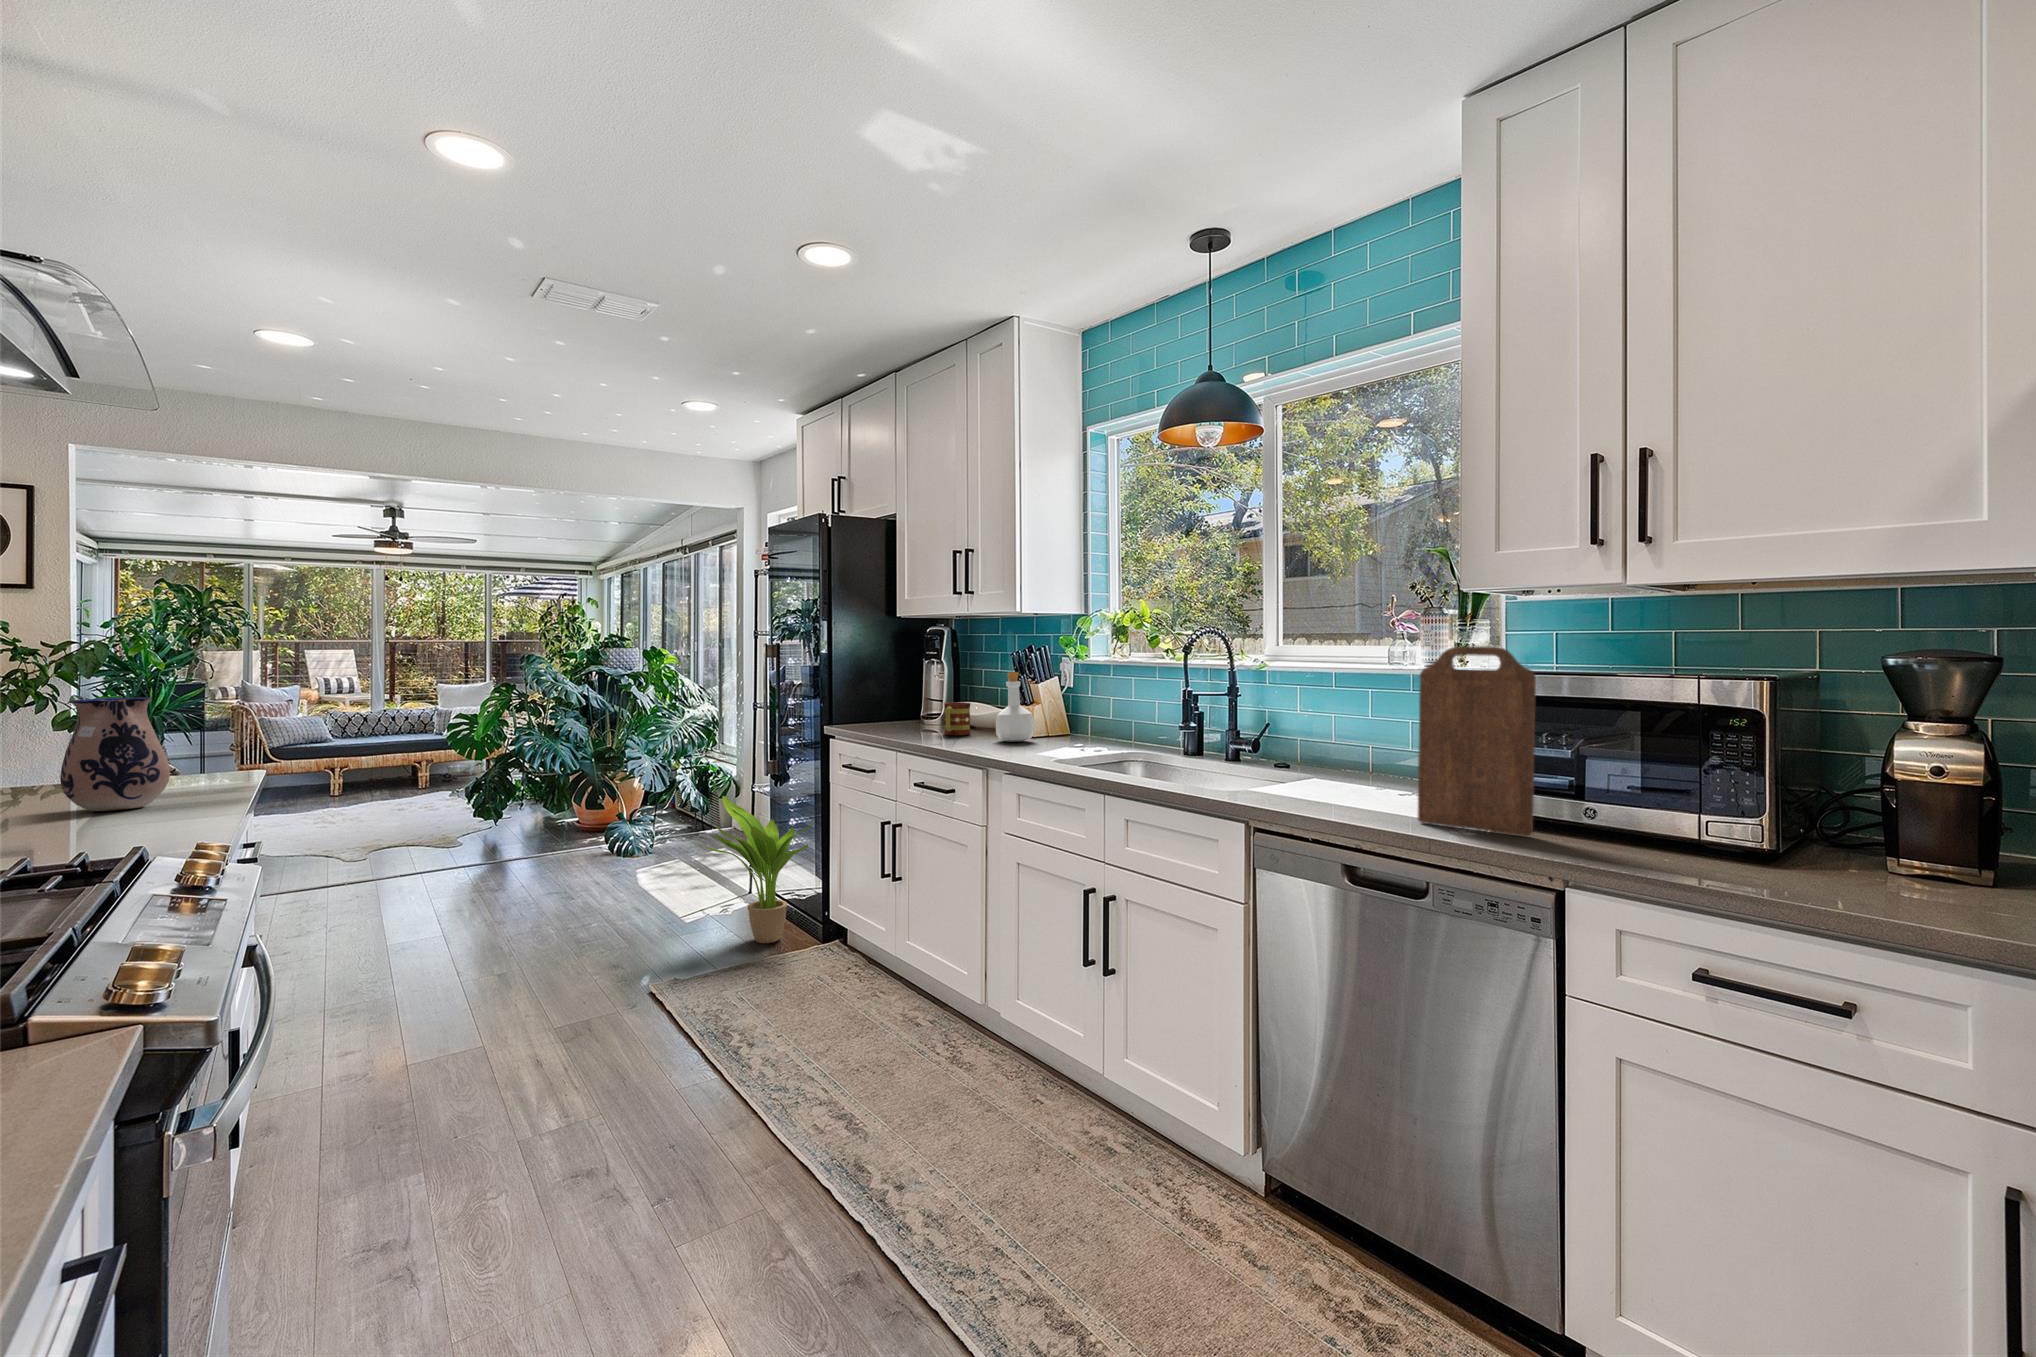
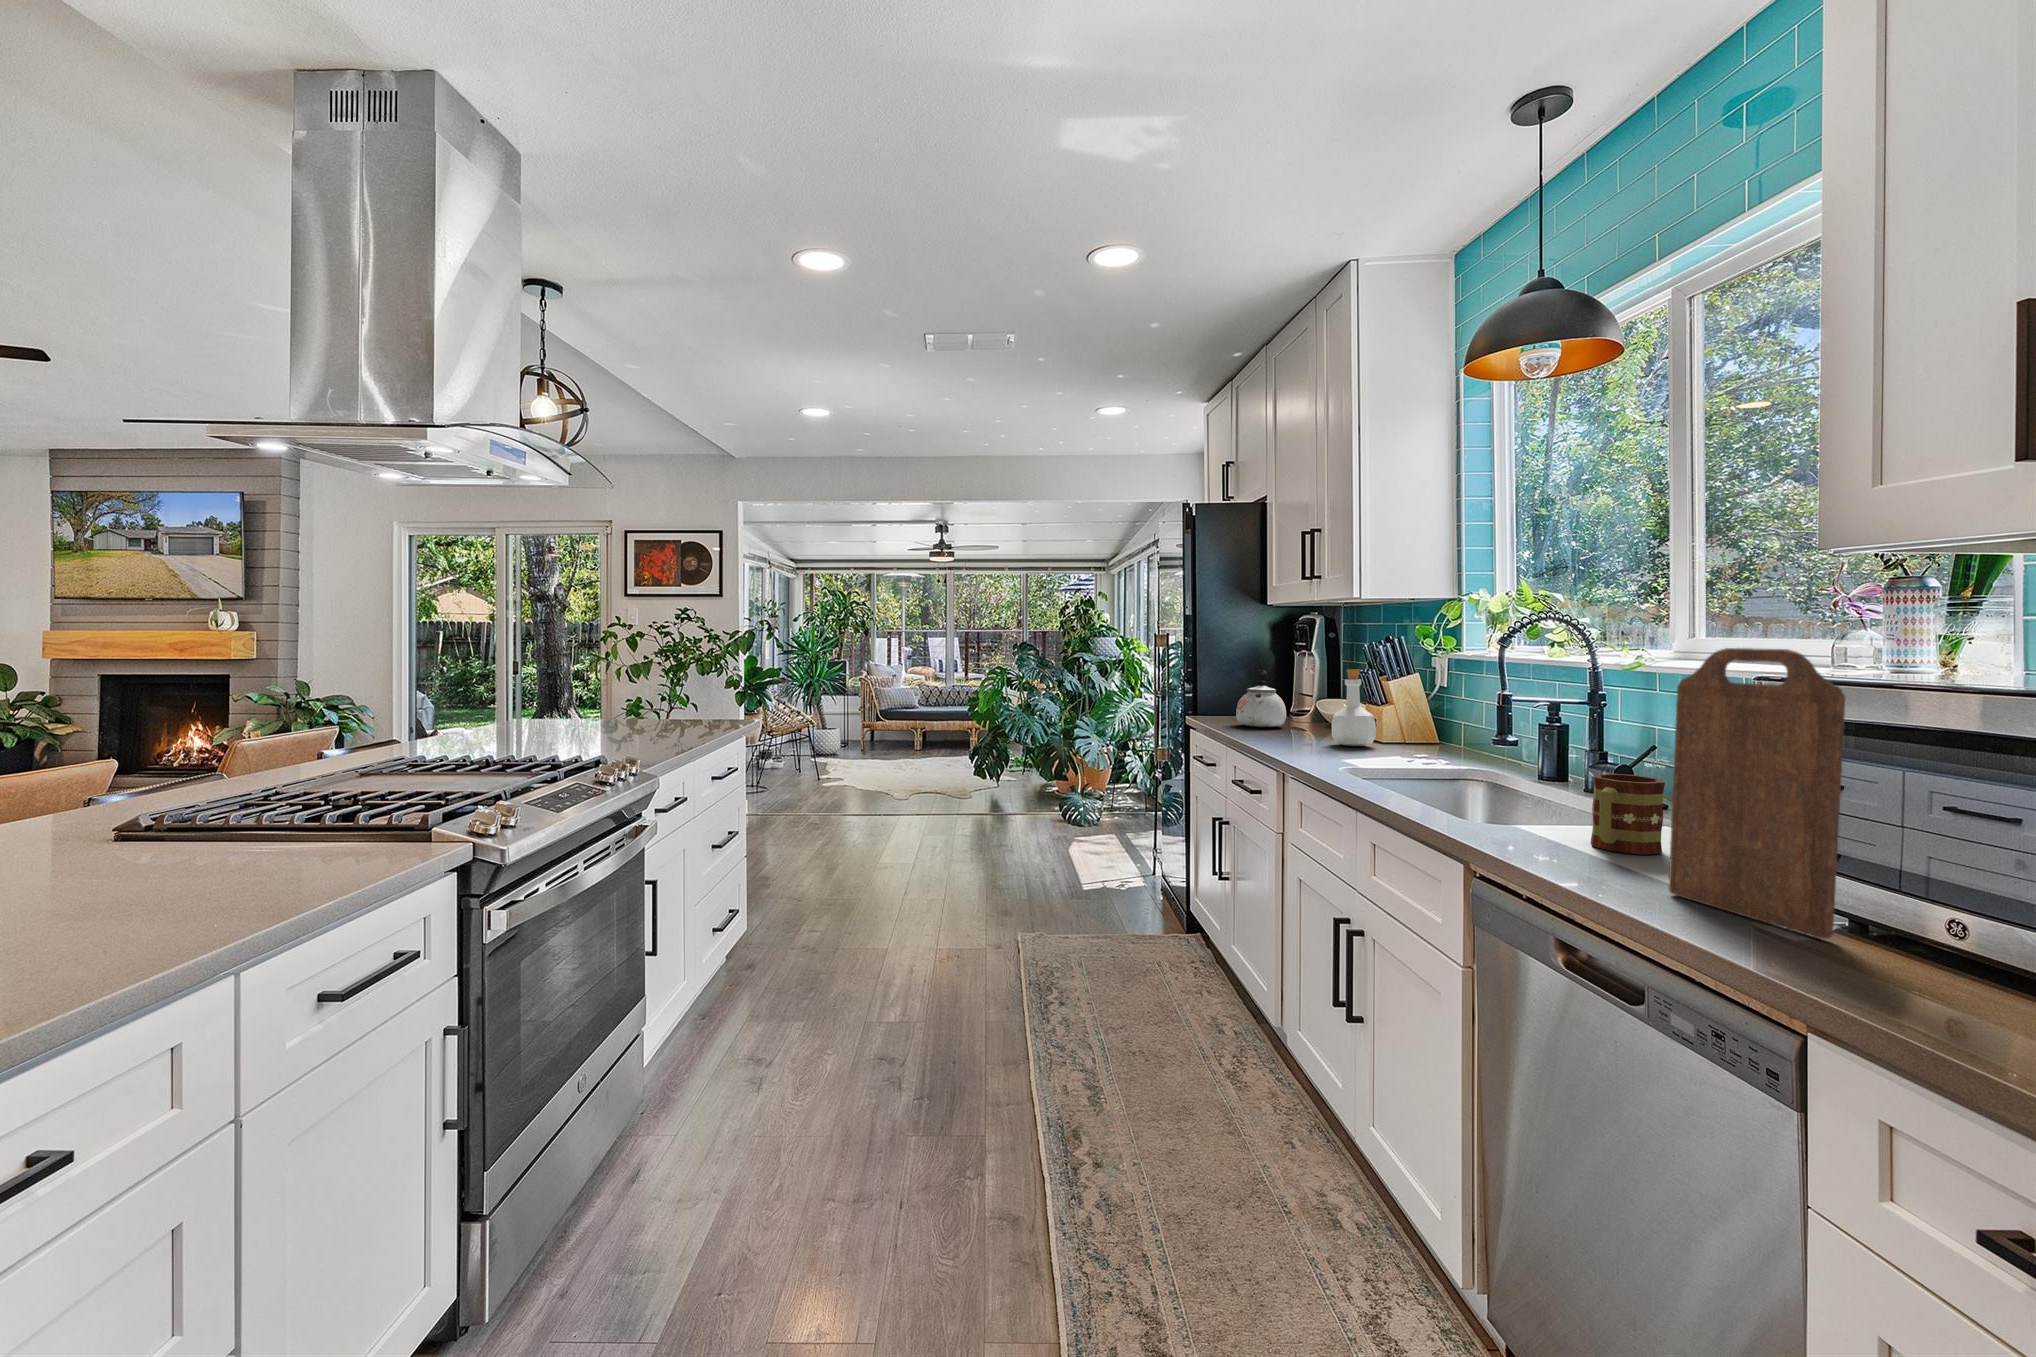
kettle: none [881,676,928,731] -> present [1236,670,1286,727]
ceramic pitcher: present [60,697,170,811] -> none [622,668,677,742]
mug: present [944,702,970,735] -> present [1591,774,1665,855]
potted plant: present [706,796,815,943] -> none [1080,776,1180,919]

